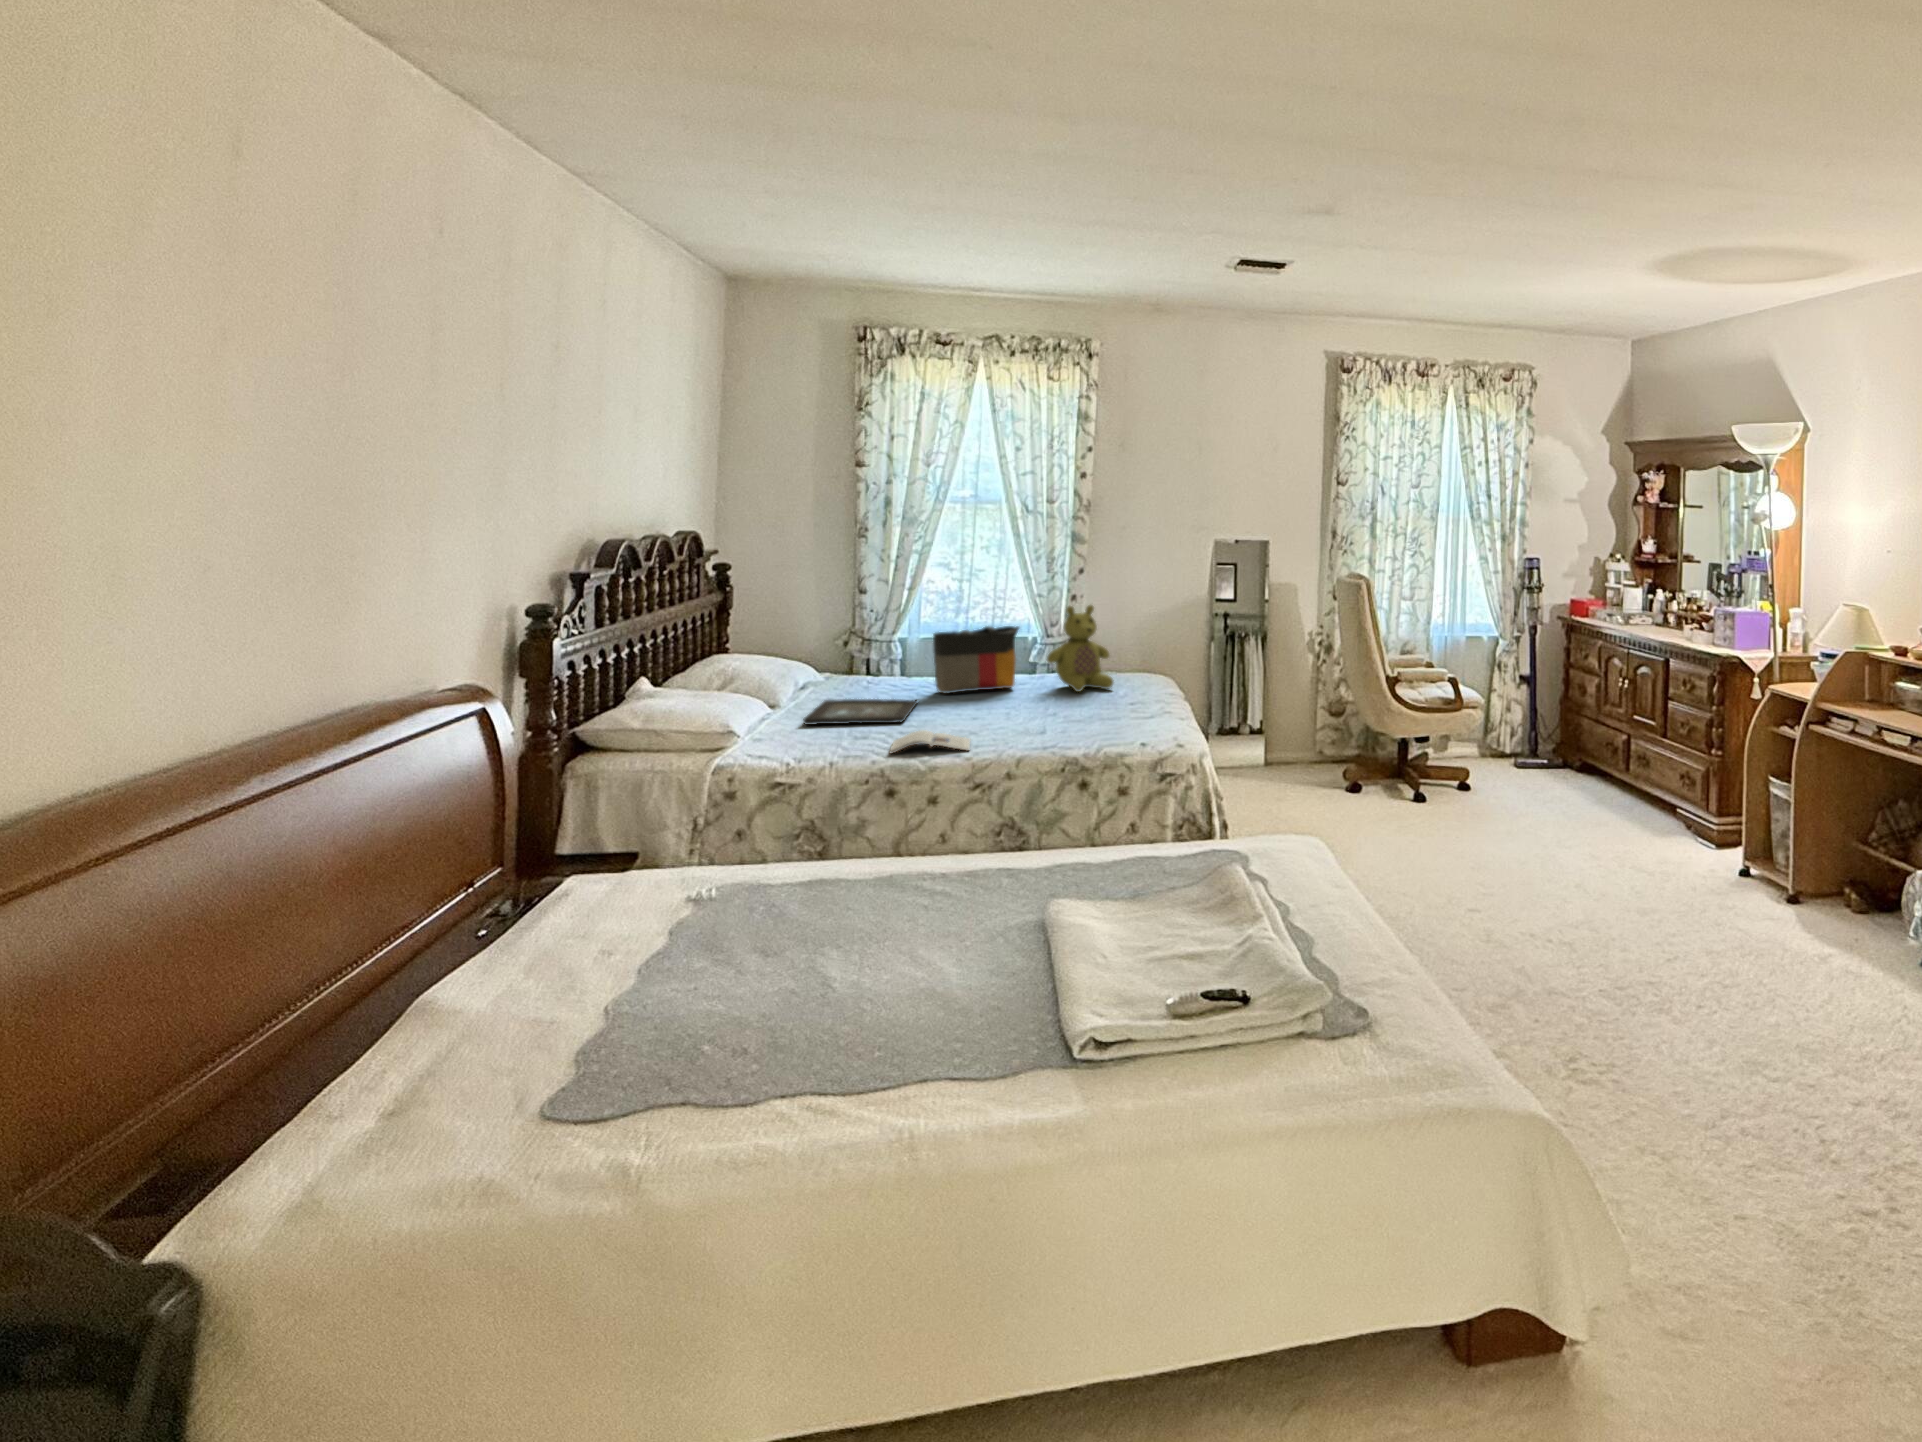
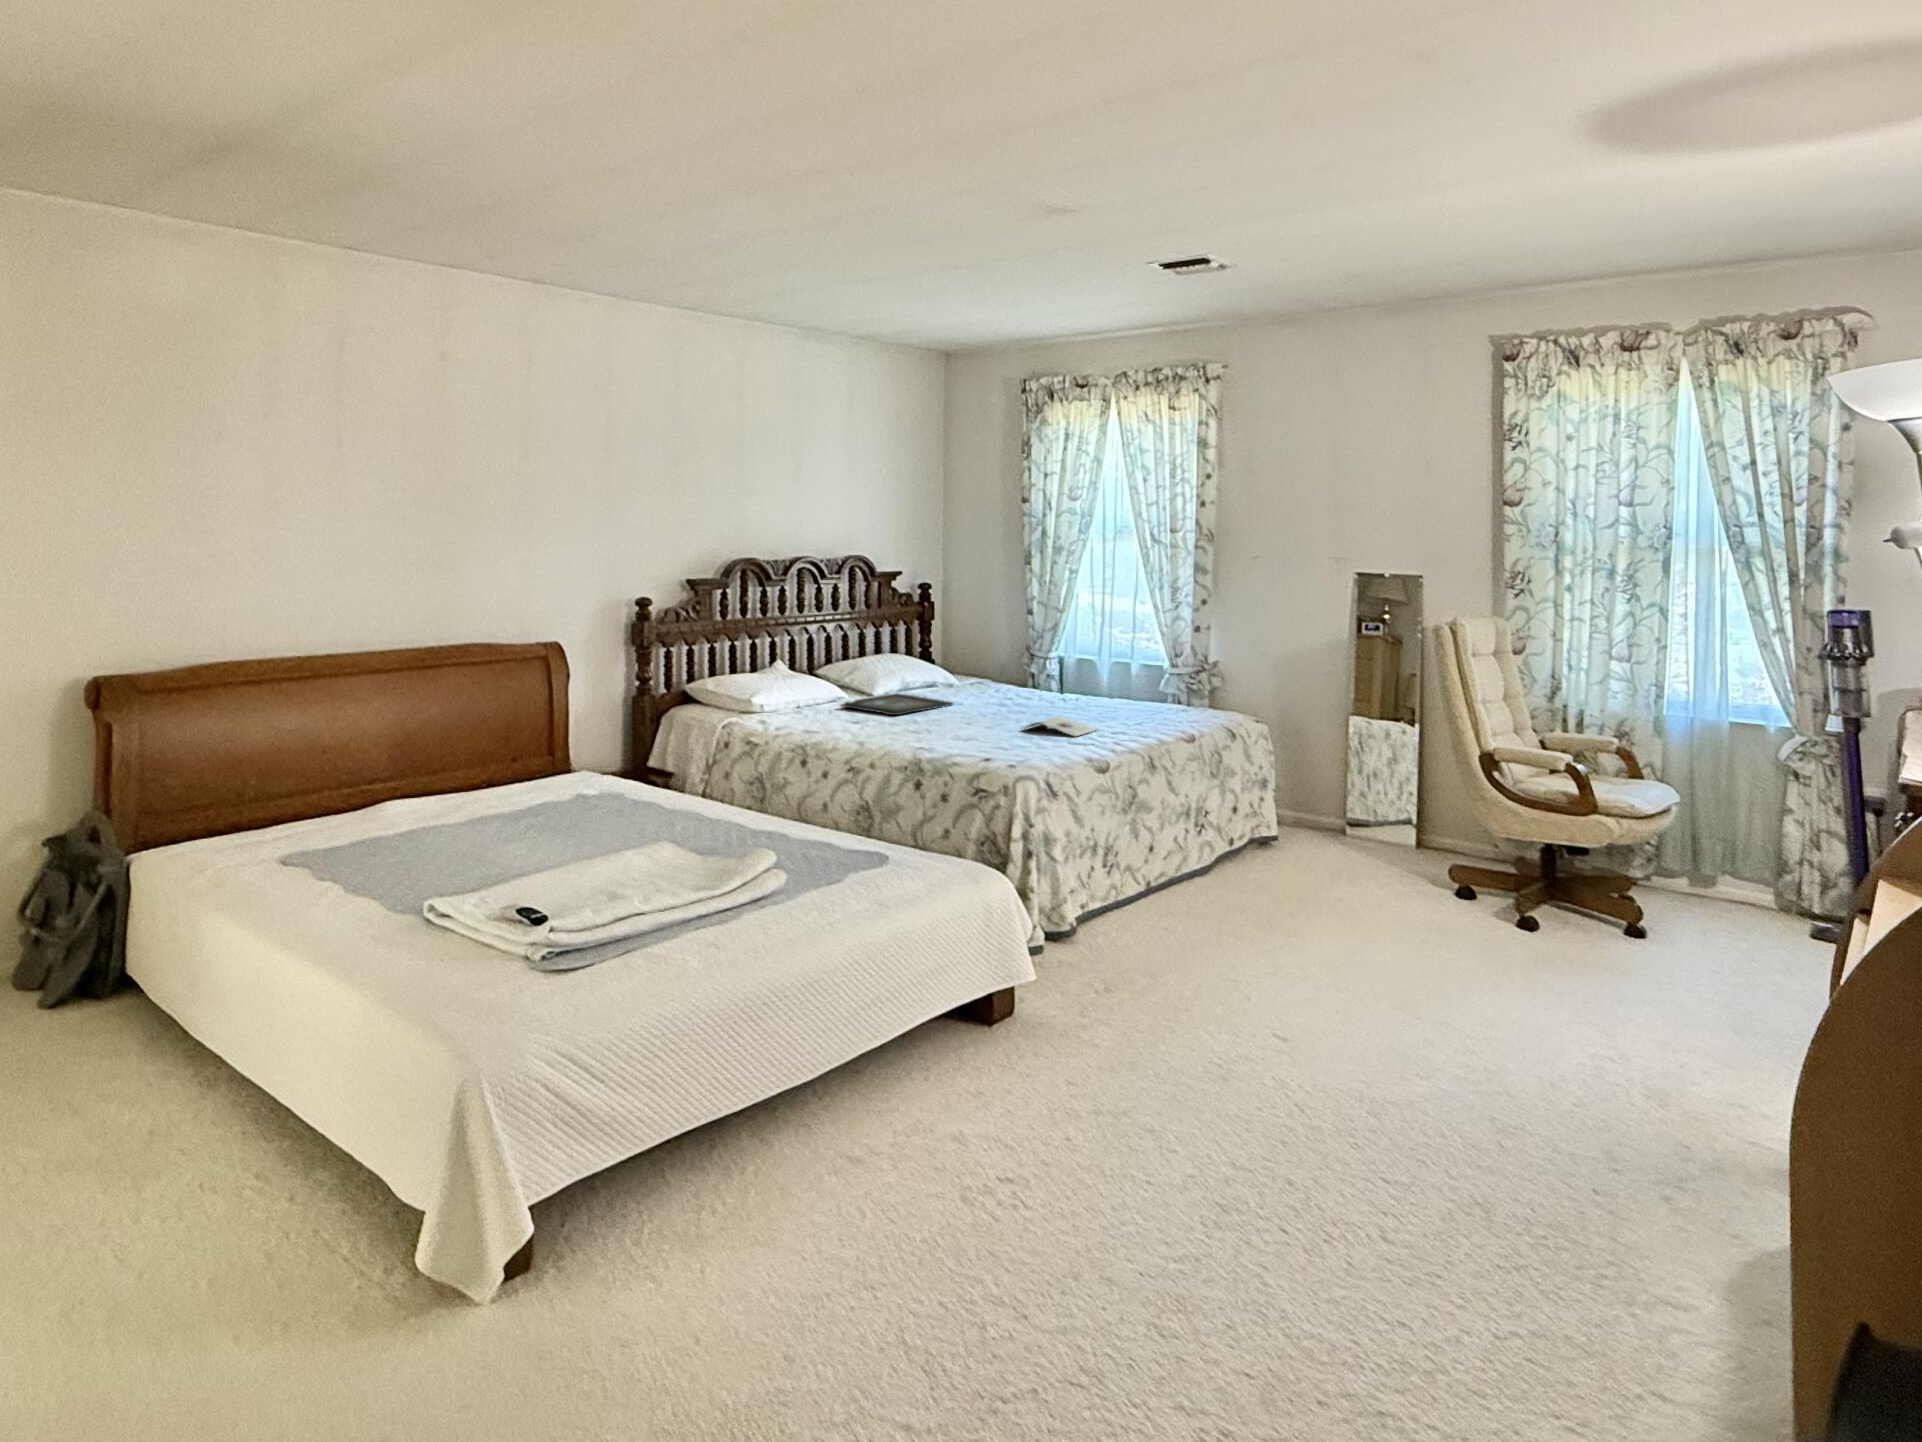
stuffed bear: present [1047,605,1114,692] -> none [1068,630,1136,716]
tote bag: present [933,626,1019,693] -> none [980,645,1053,704]
magazine: present [890,730,970,753] -> present [1024,717,1096,737]

